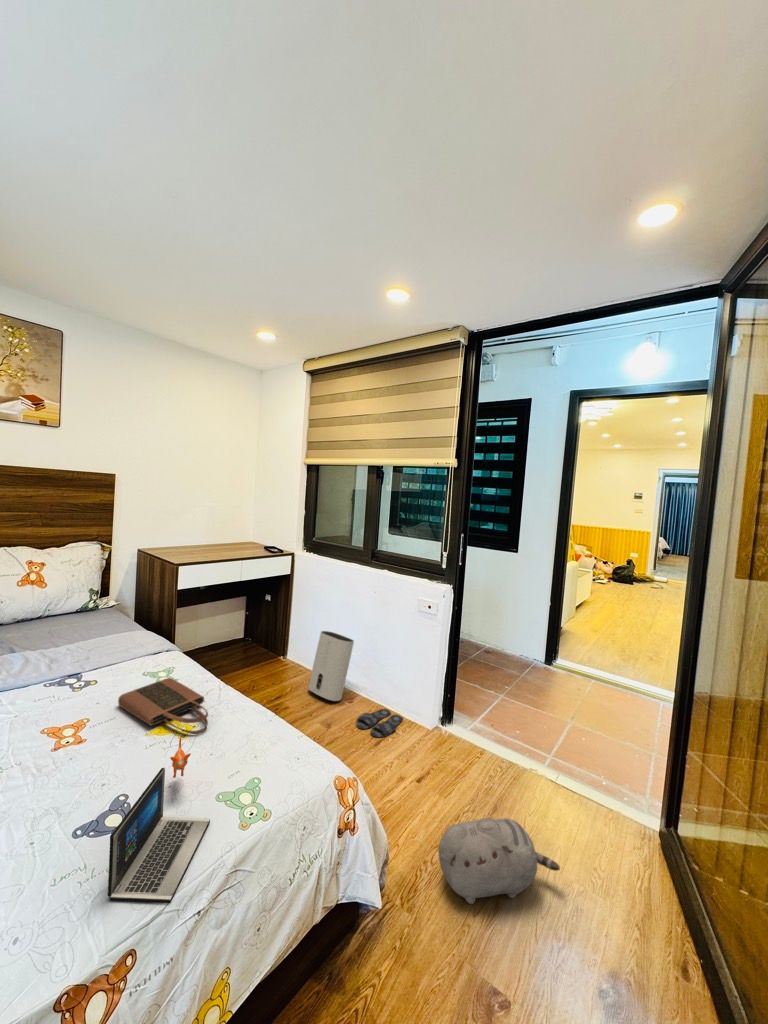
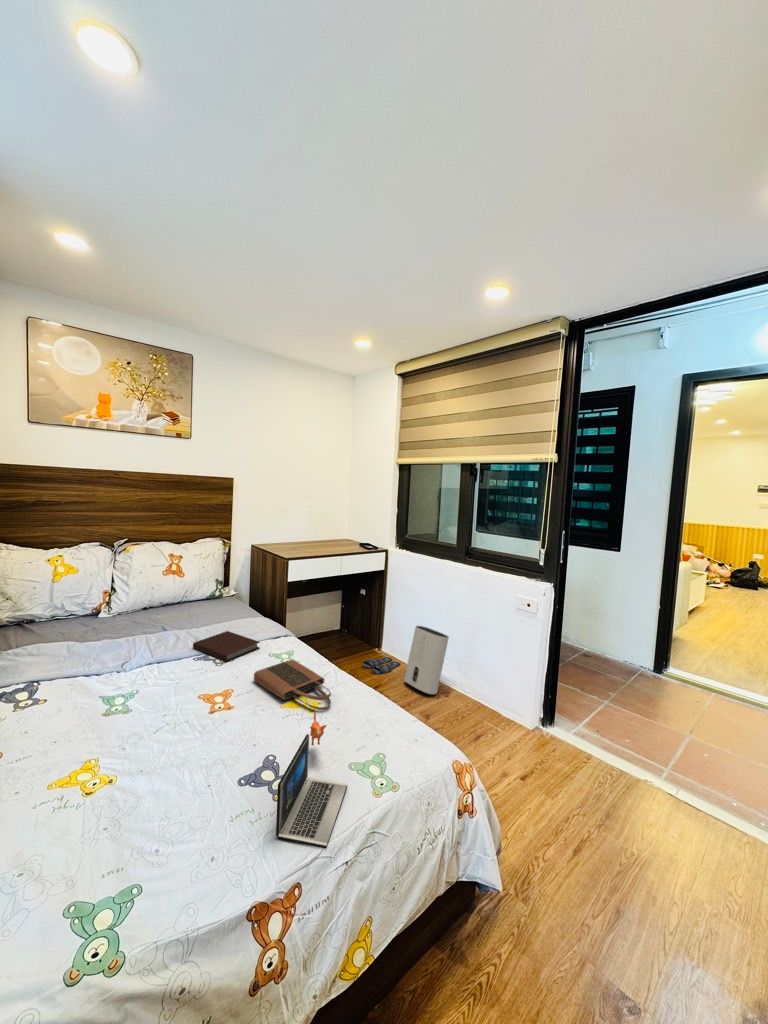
notebook: none [47,649,135,685] -> present [193,631,260,661]
slippers: present [356,709,403,737] -> present [362,657,400,674]
plush toy: present [438,818,560,904] -> none [552,822,689,908]

